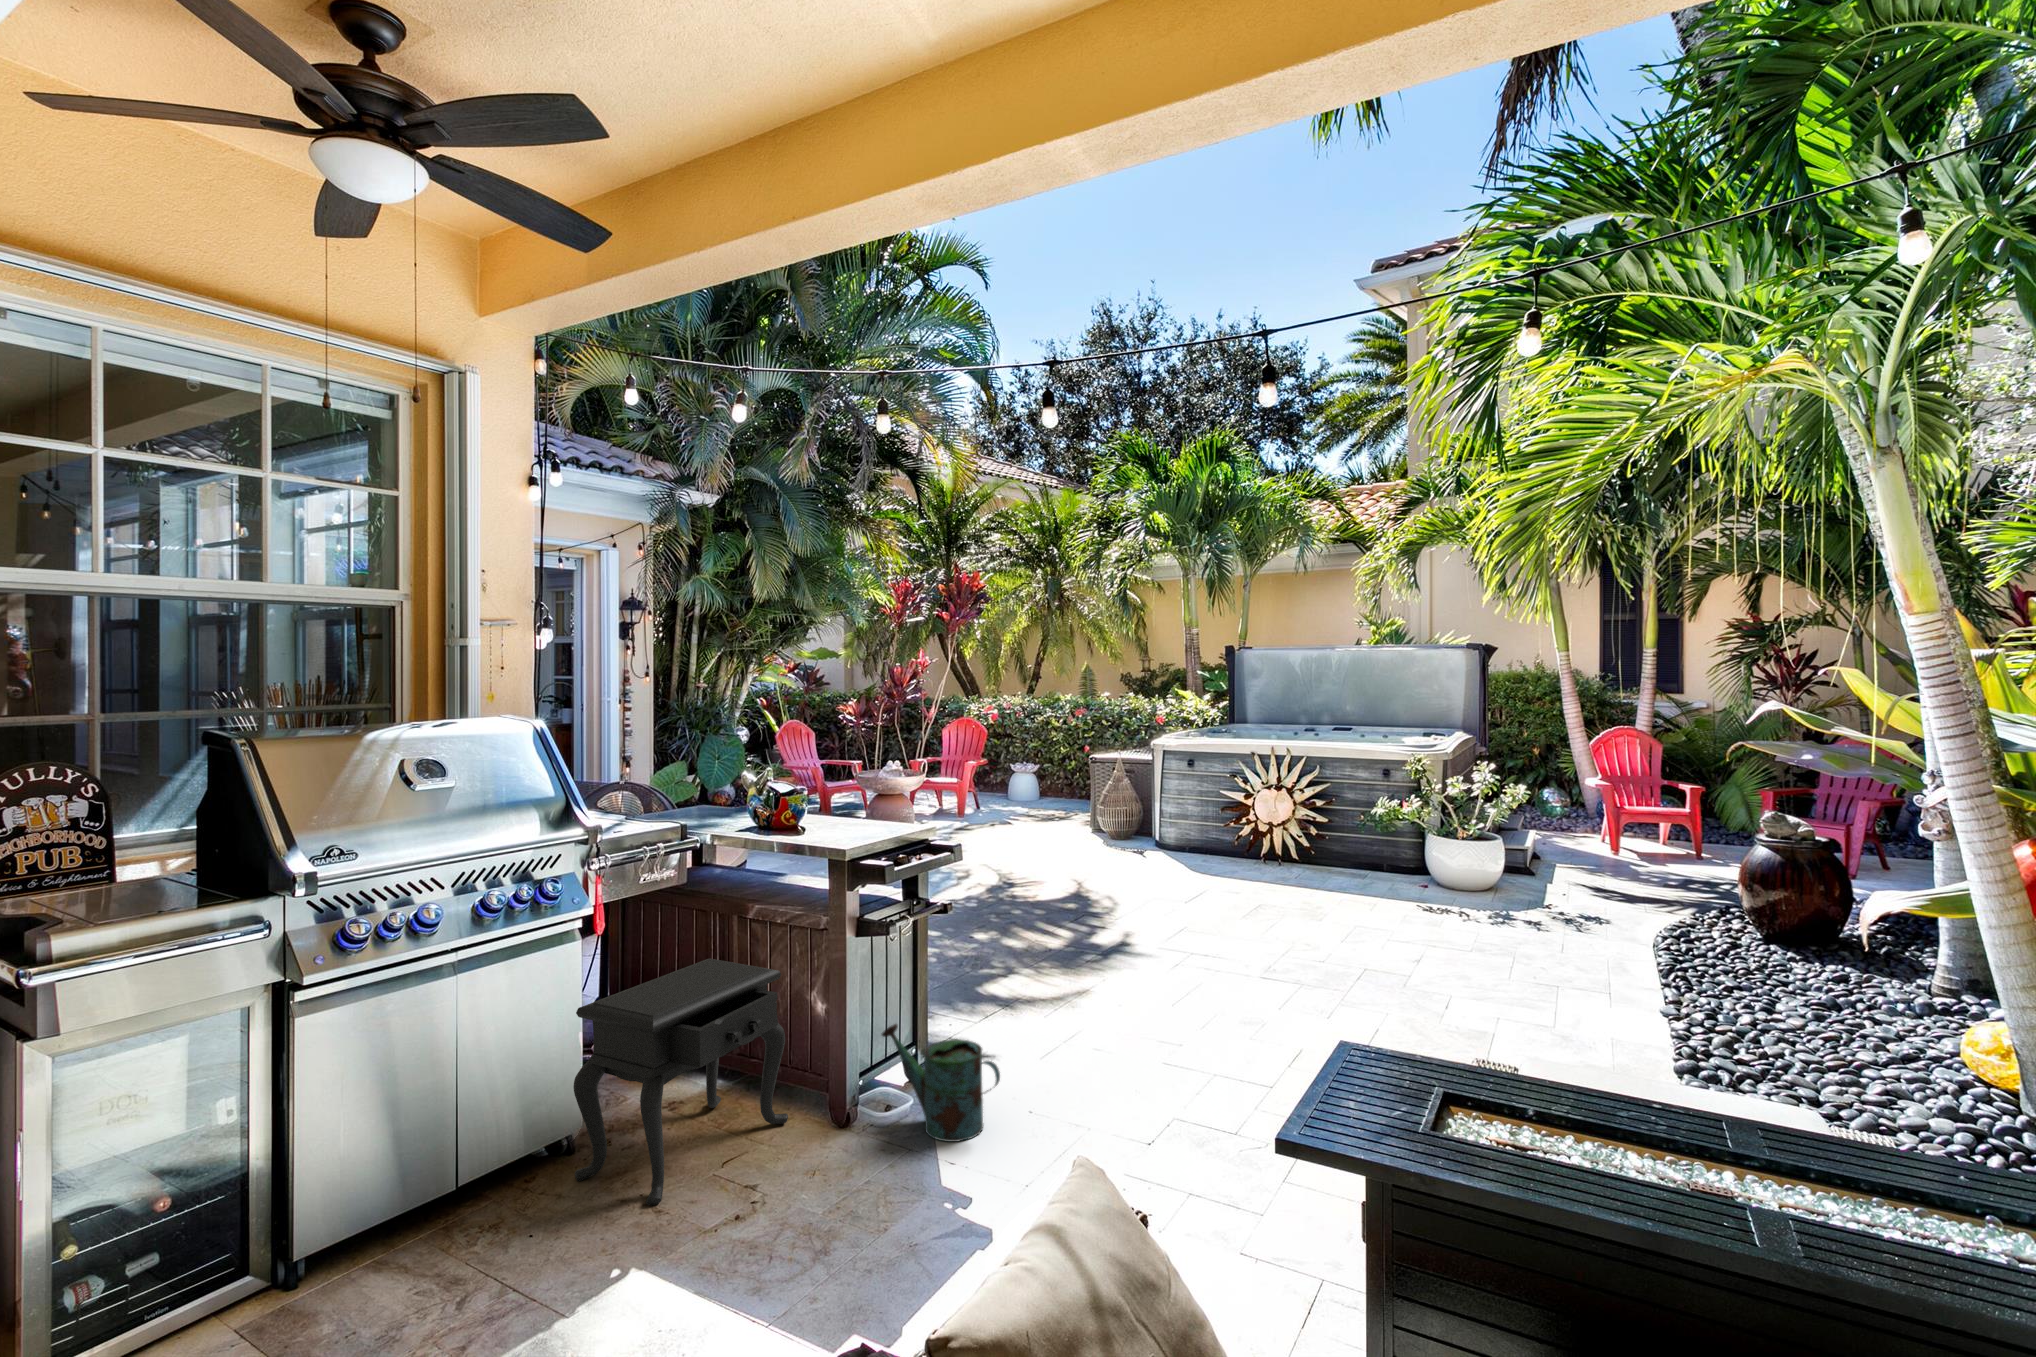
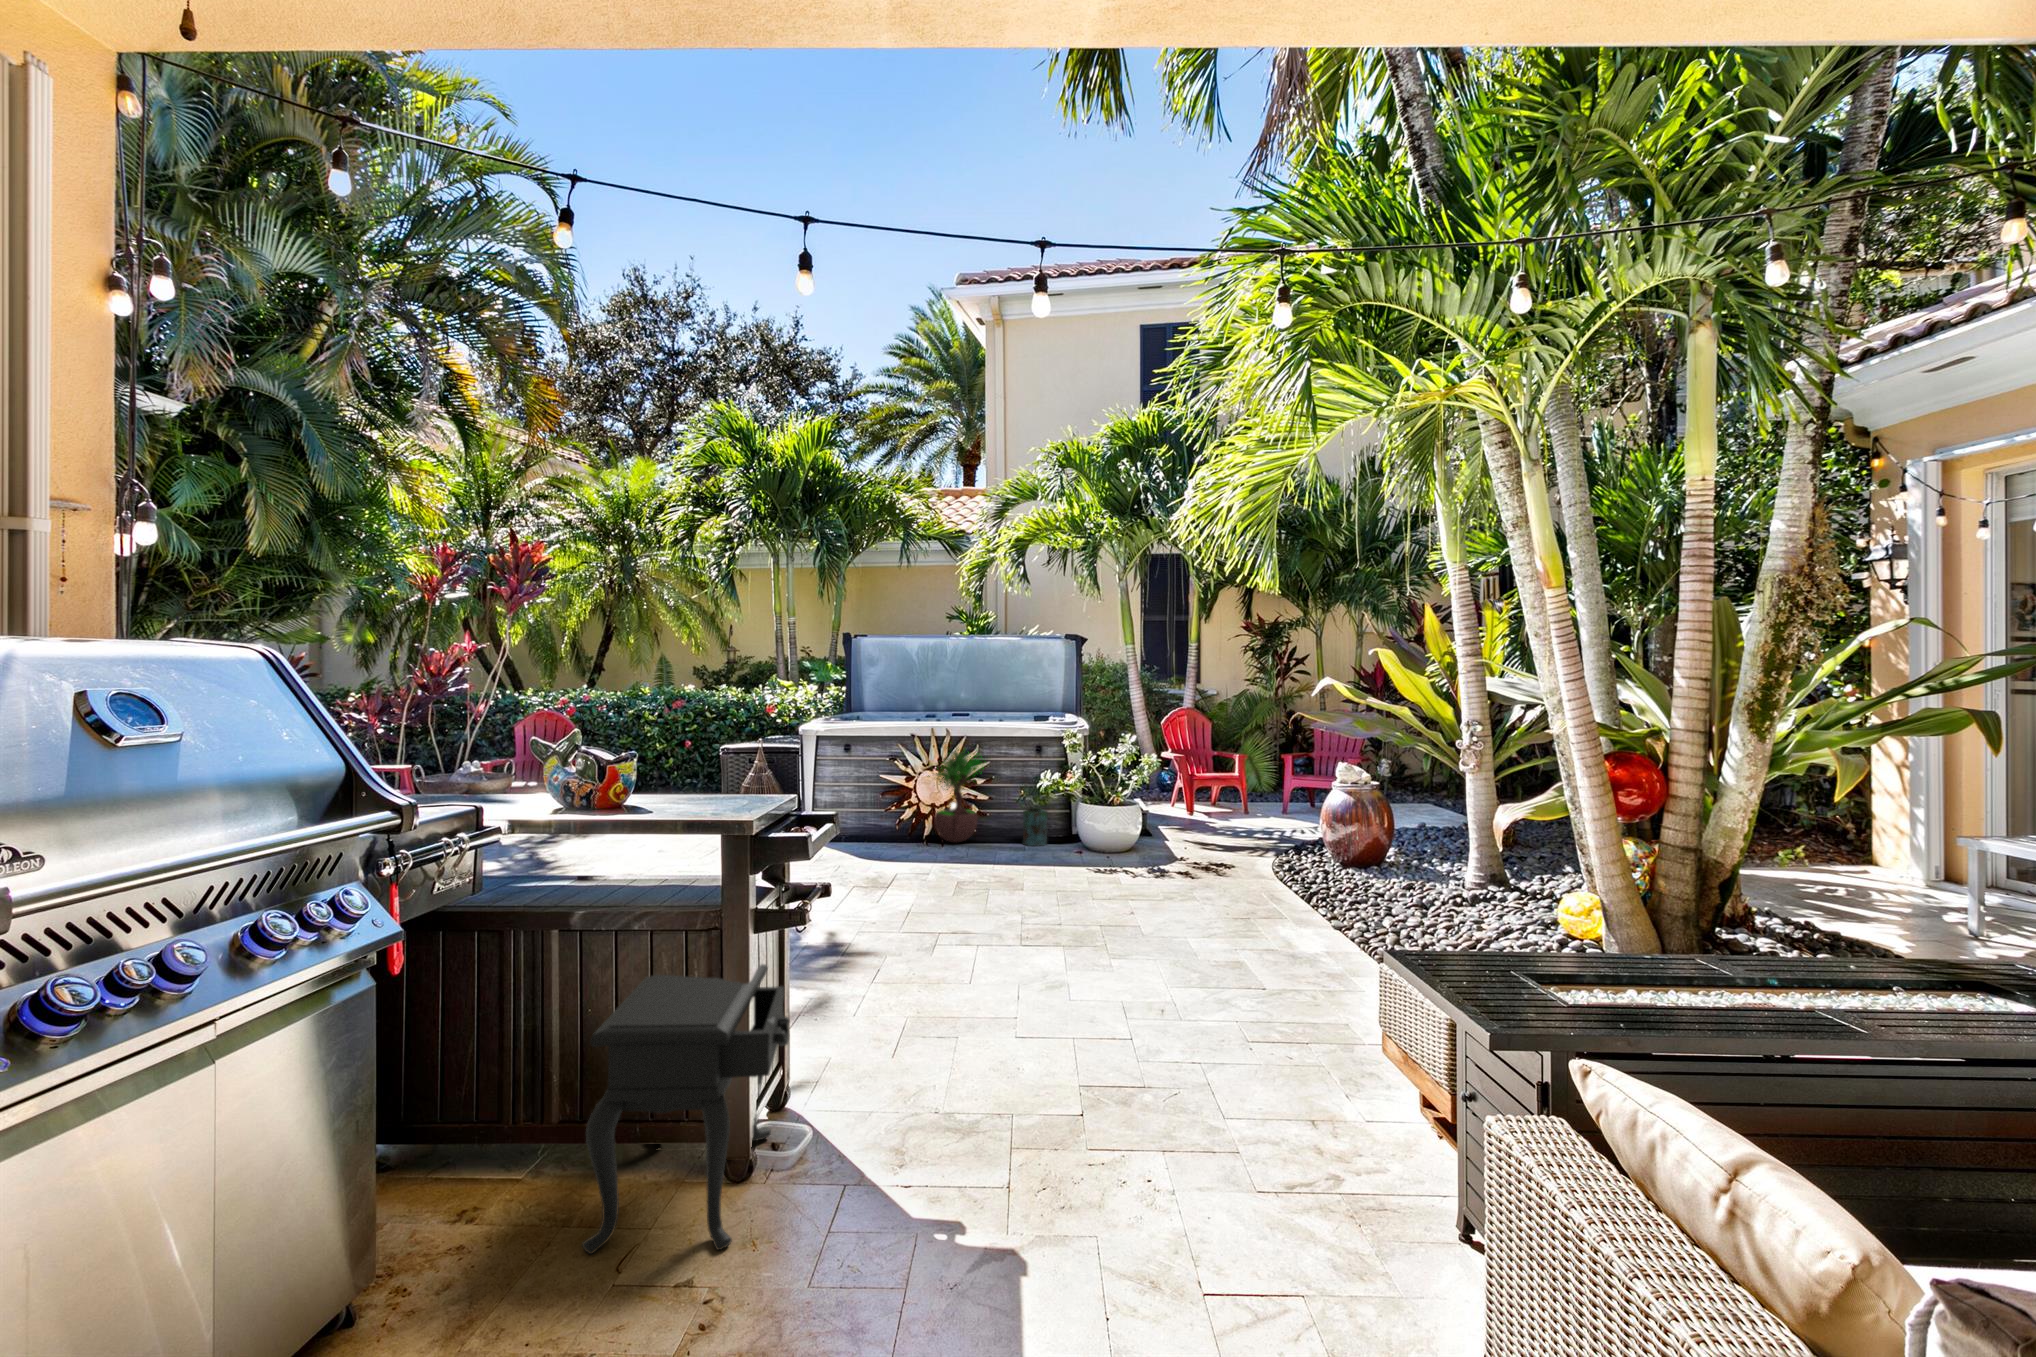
potted tree: none [1253,759,1319,866] -> present [928,742,984,843]
watering can: present [882,1024,1000,1142] -> present [1023,808,1047,846]

